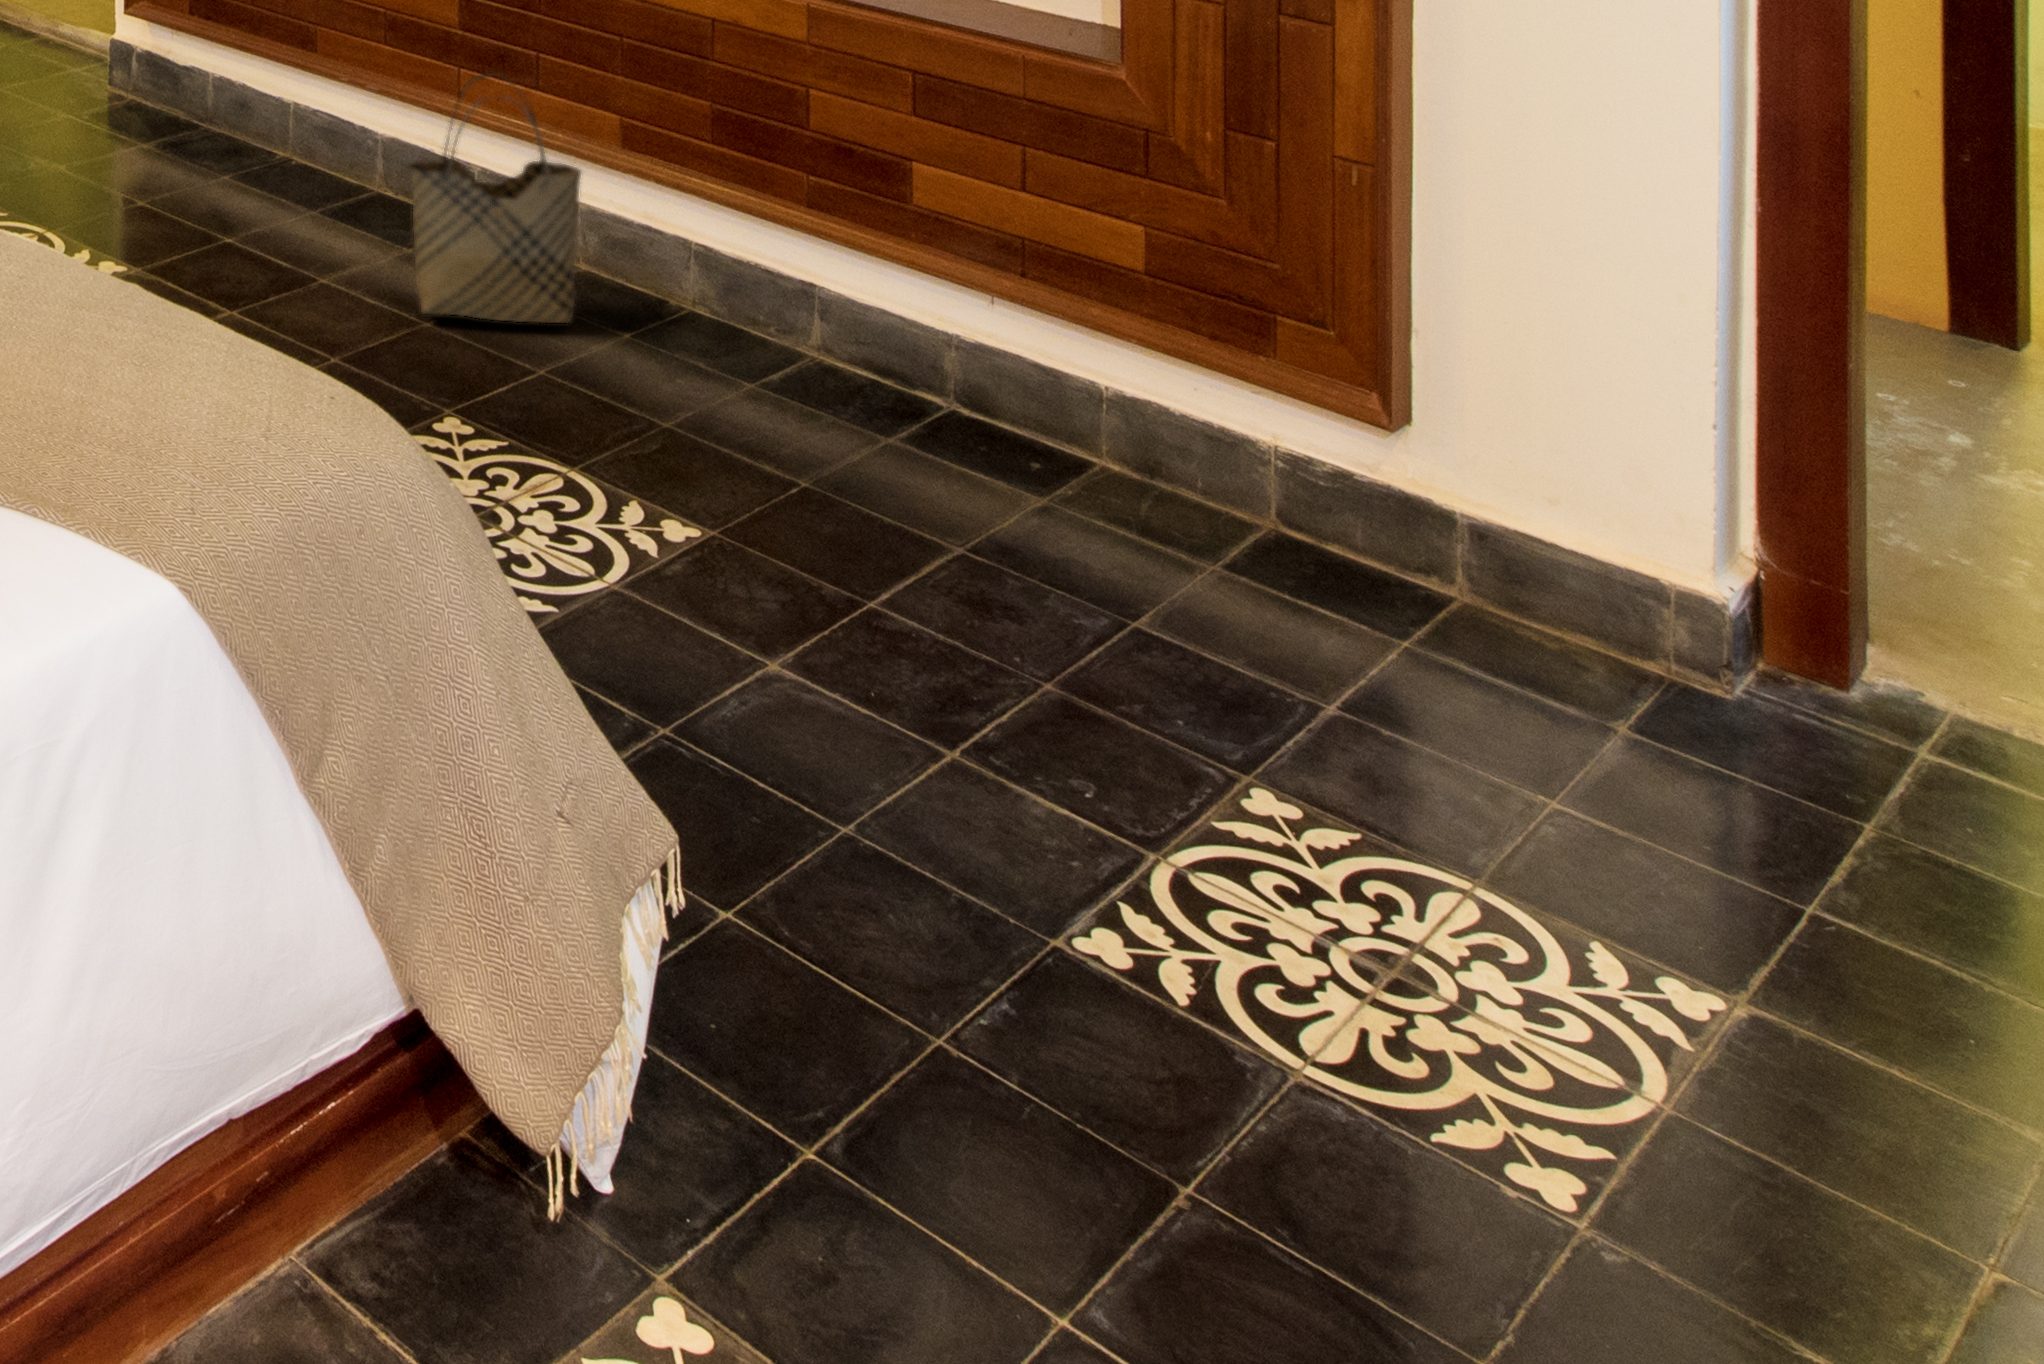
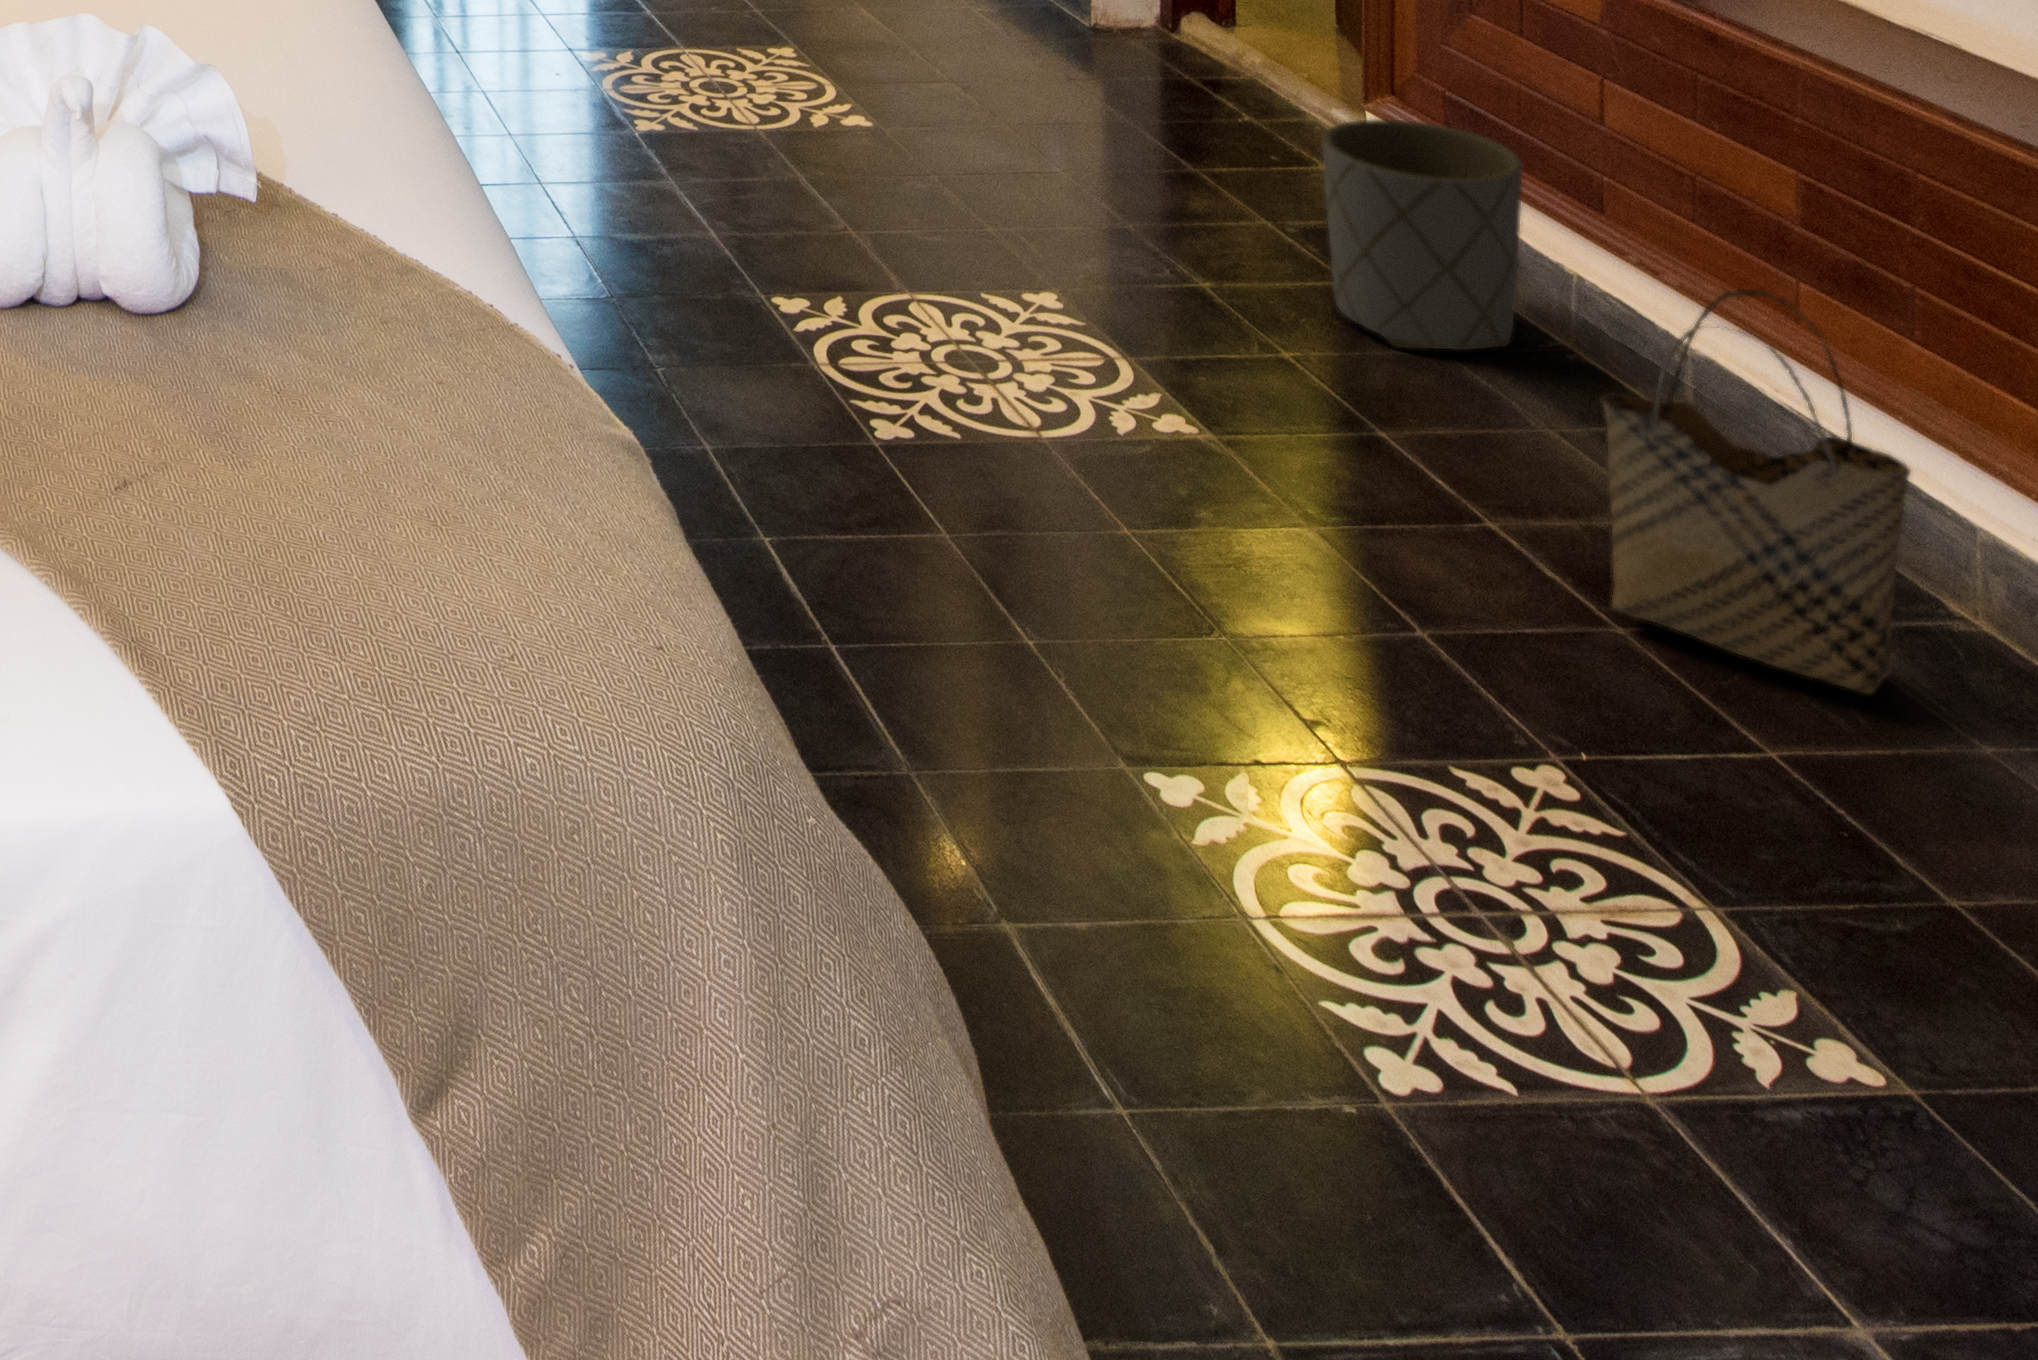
planter: none [139,15,268,183] -> present [1322,119,1522,350]

